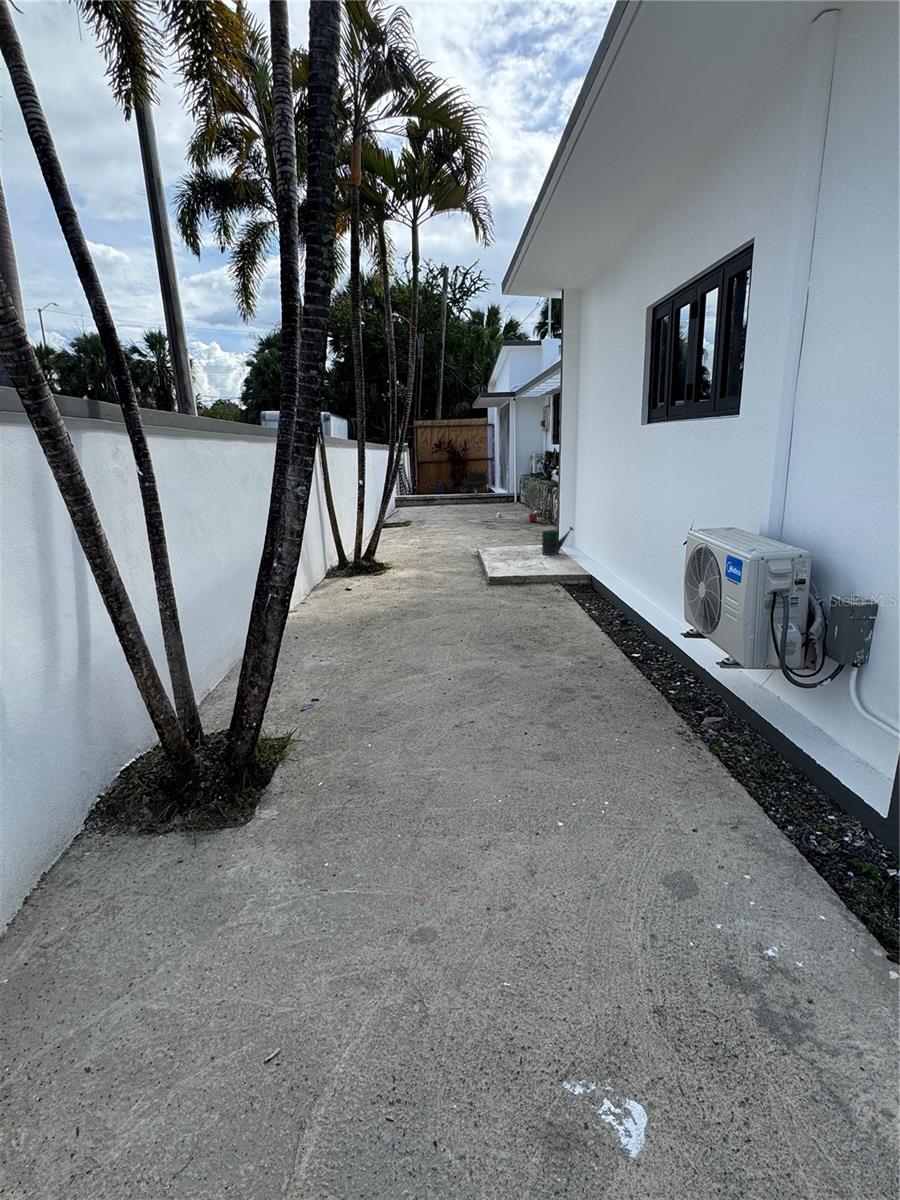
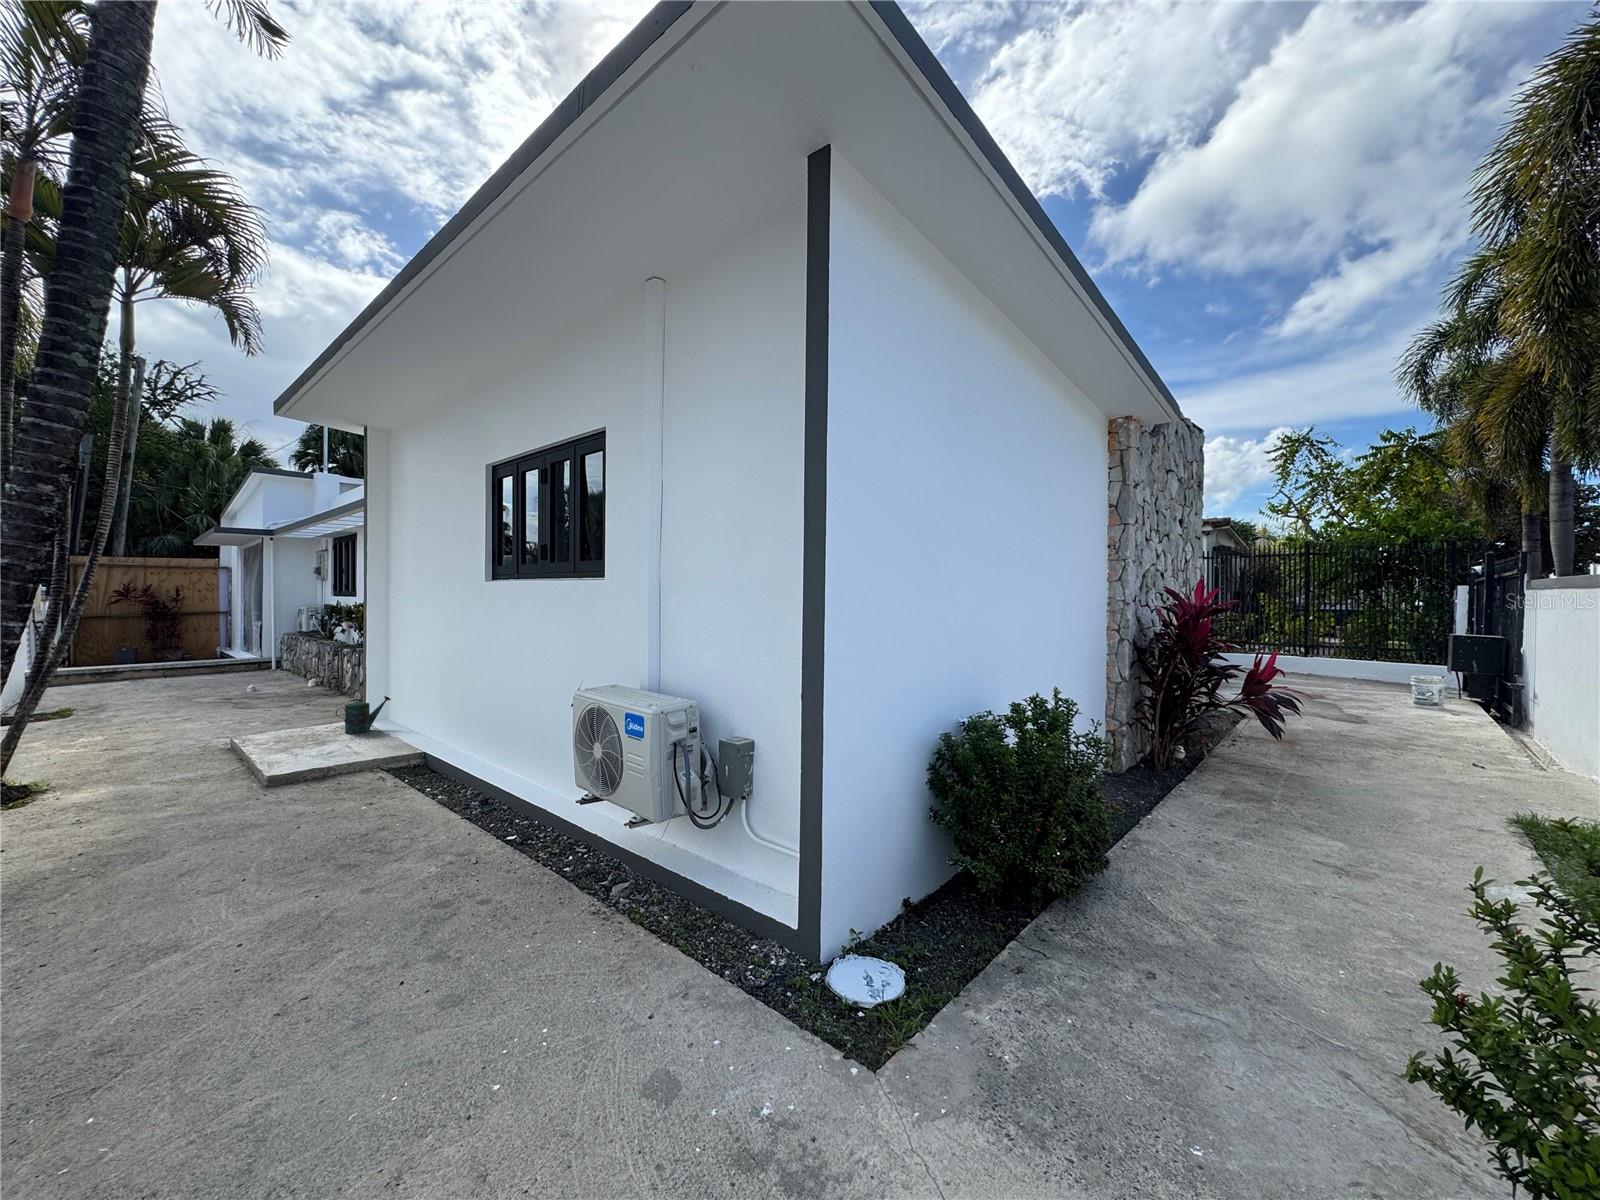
lounge chair: present [462,472,488,495] -> none [171,630,223,664]
potted tree: present [526,478,547,522] -> none [297,637,337,694]

